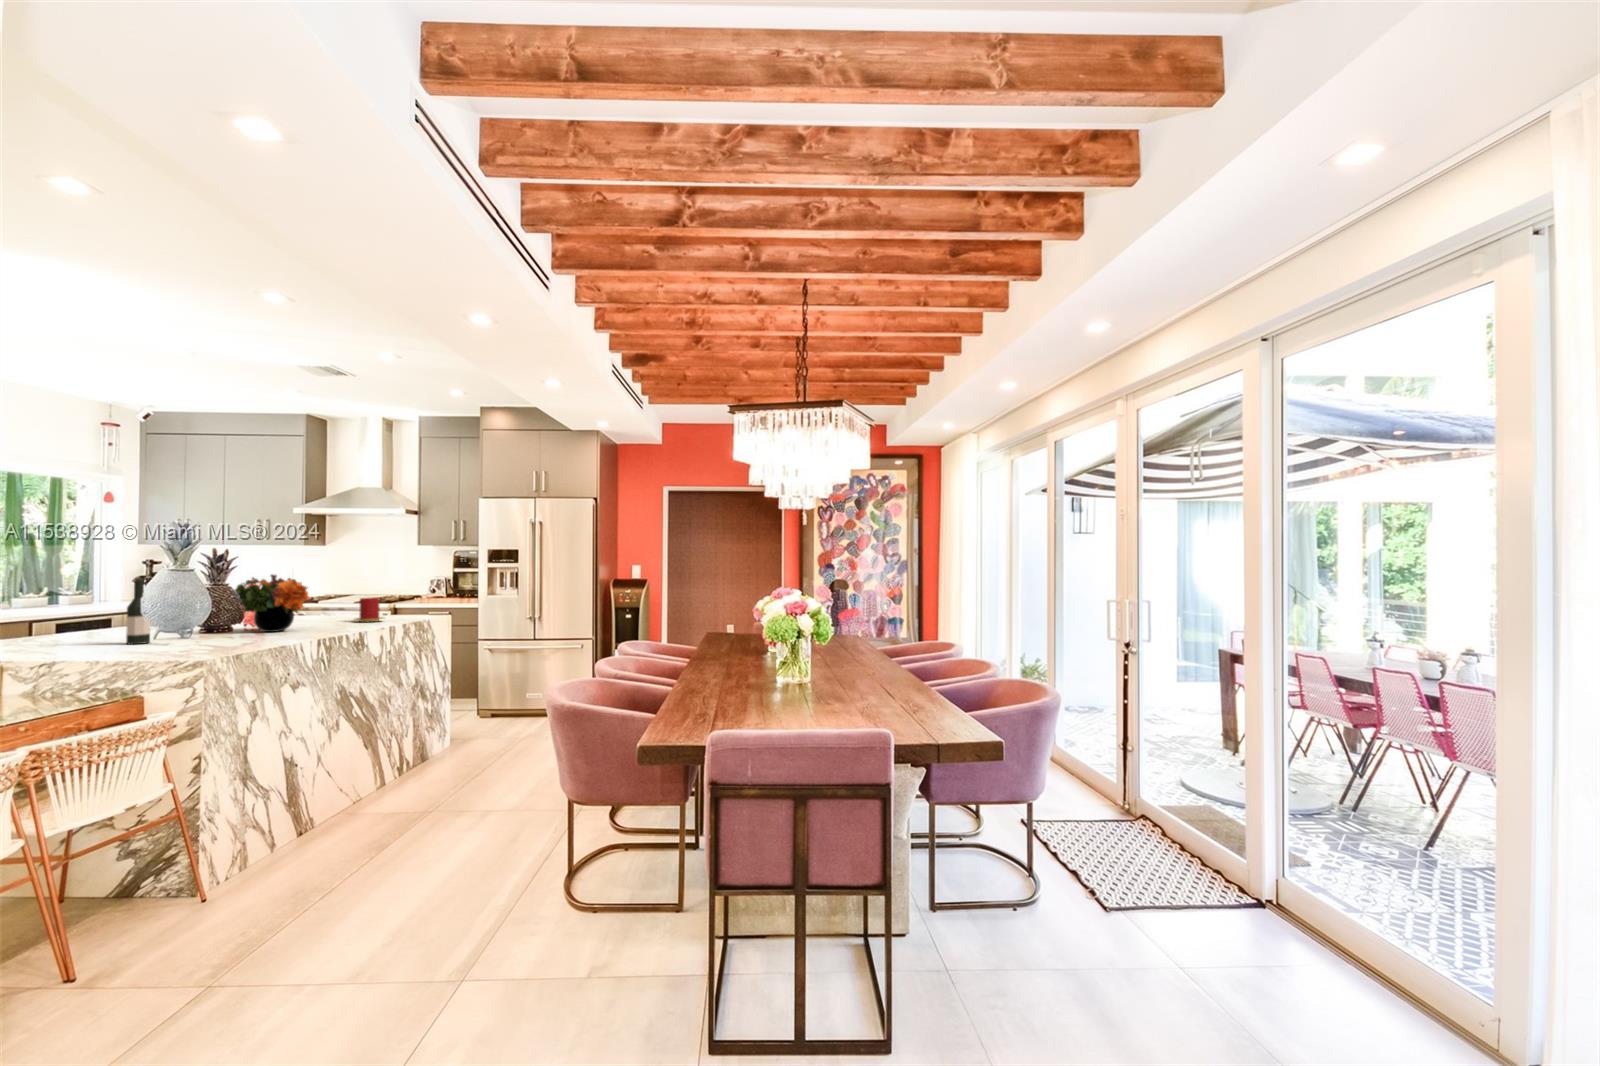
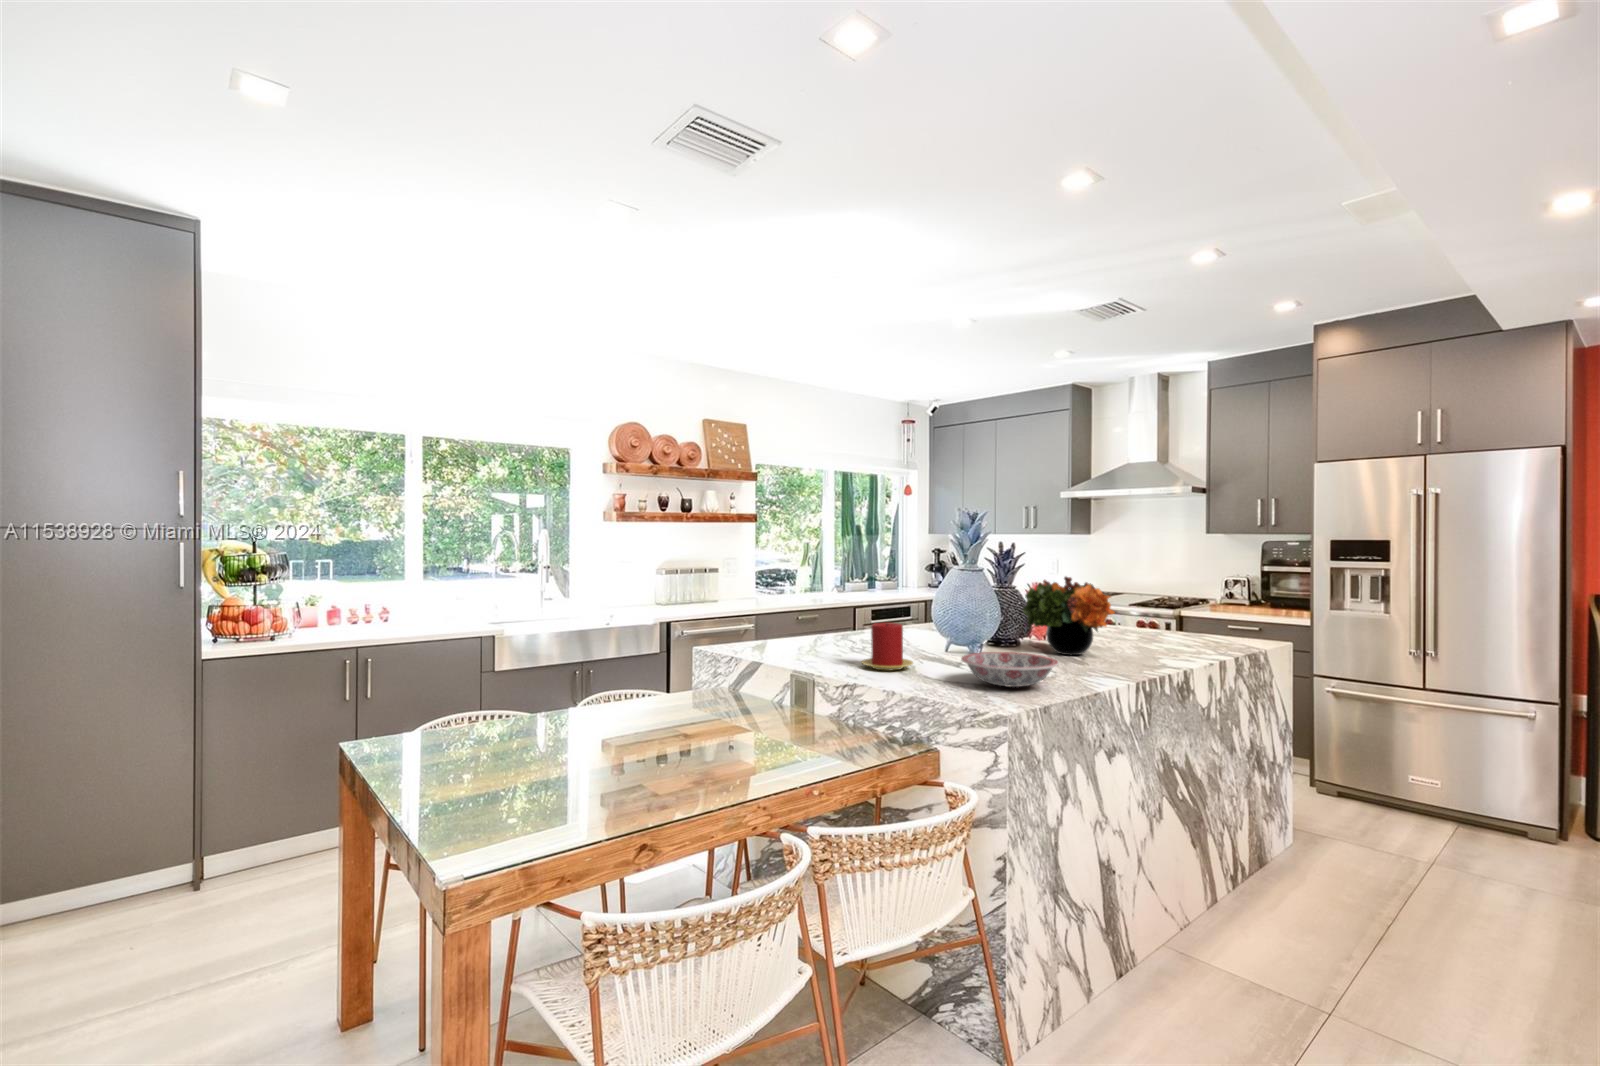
wine bottle: present [126,578,150,644] -> none [923,579,944,661]
candle: present [355,597,384,622] -> present [862,623,913,670]
ceramic bowl: none [166,626,252,648] -> present [961,652,1058,687]

